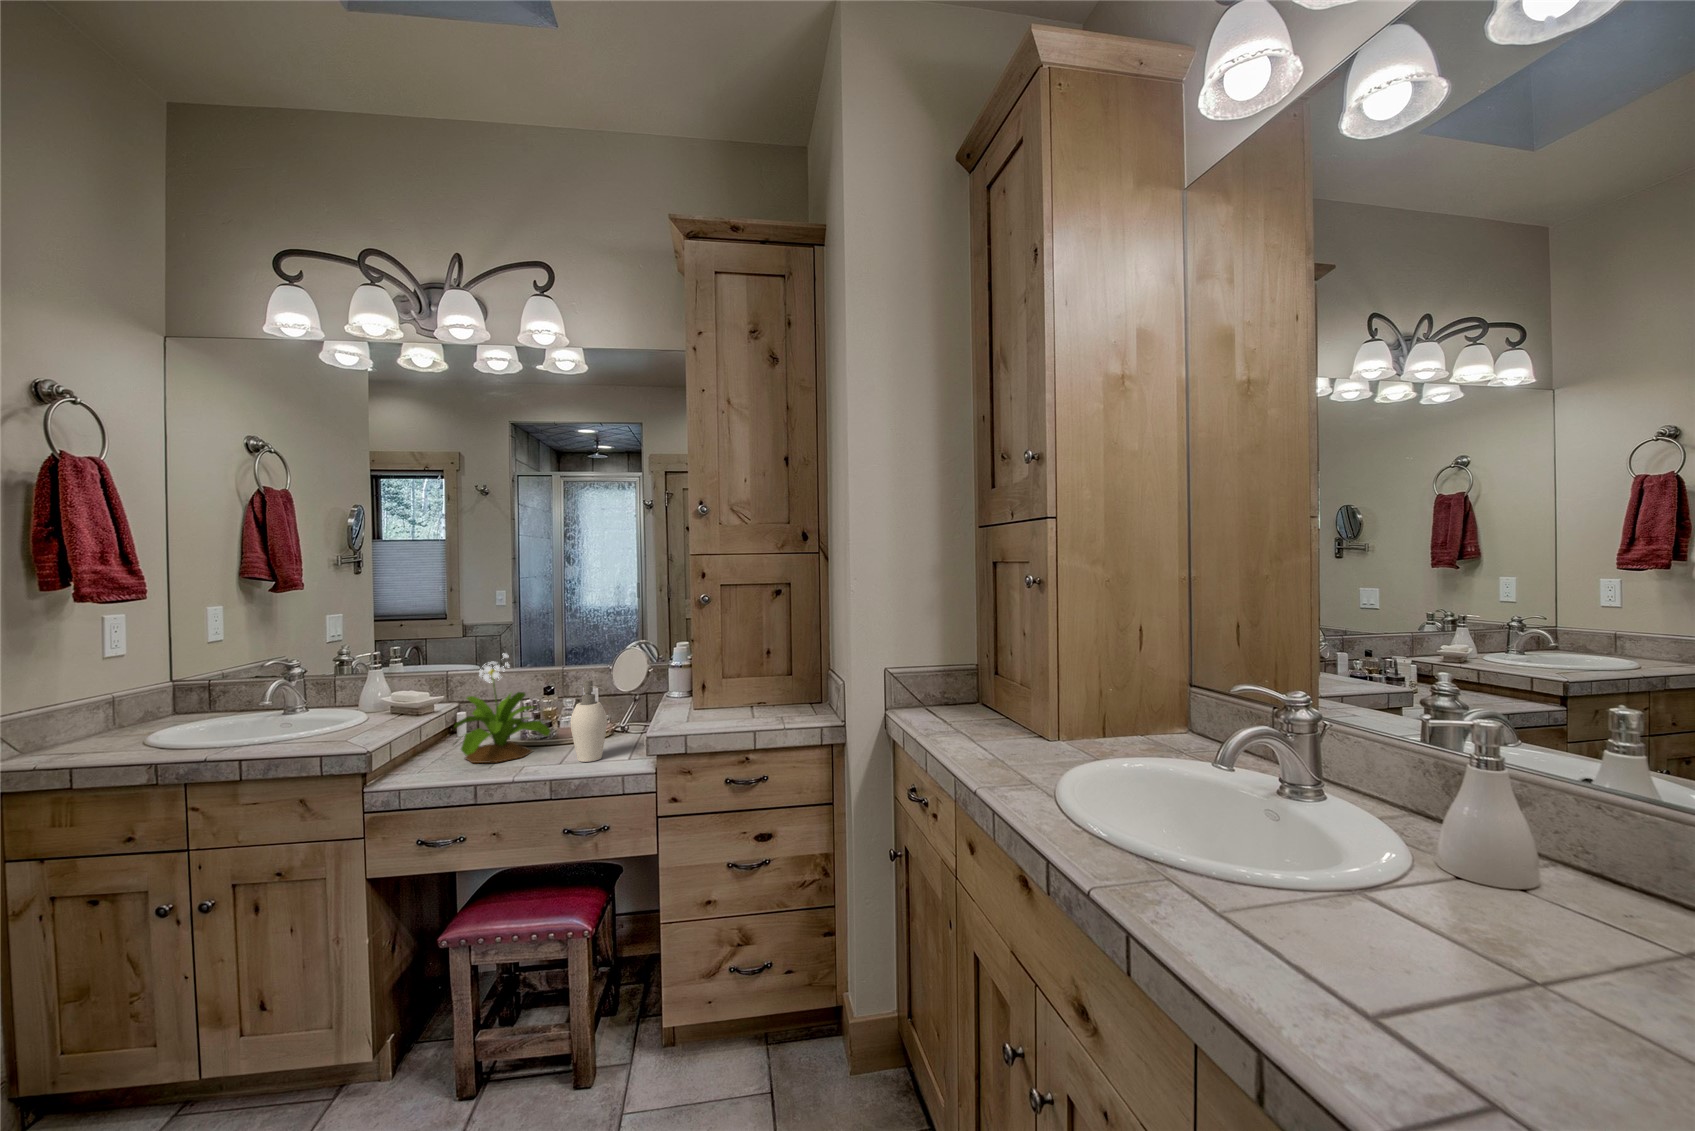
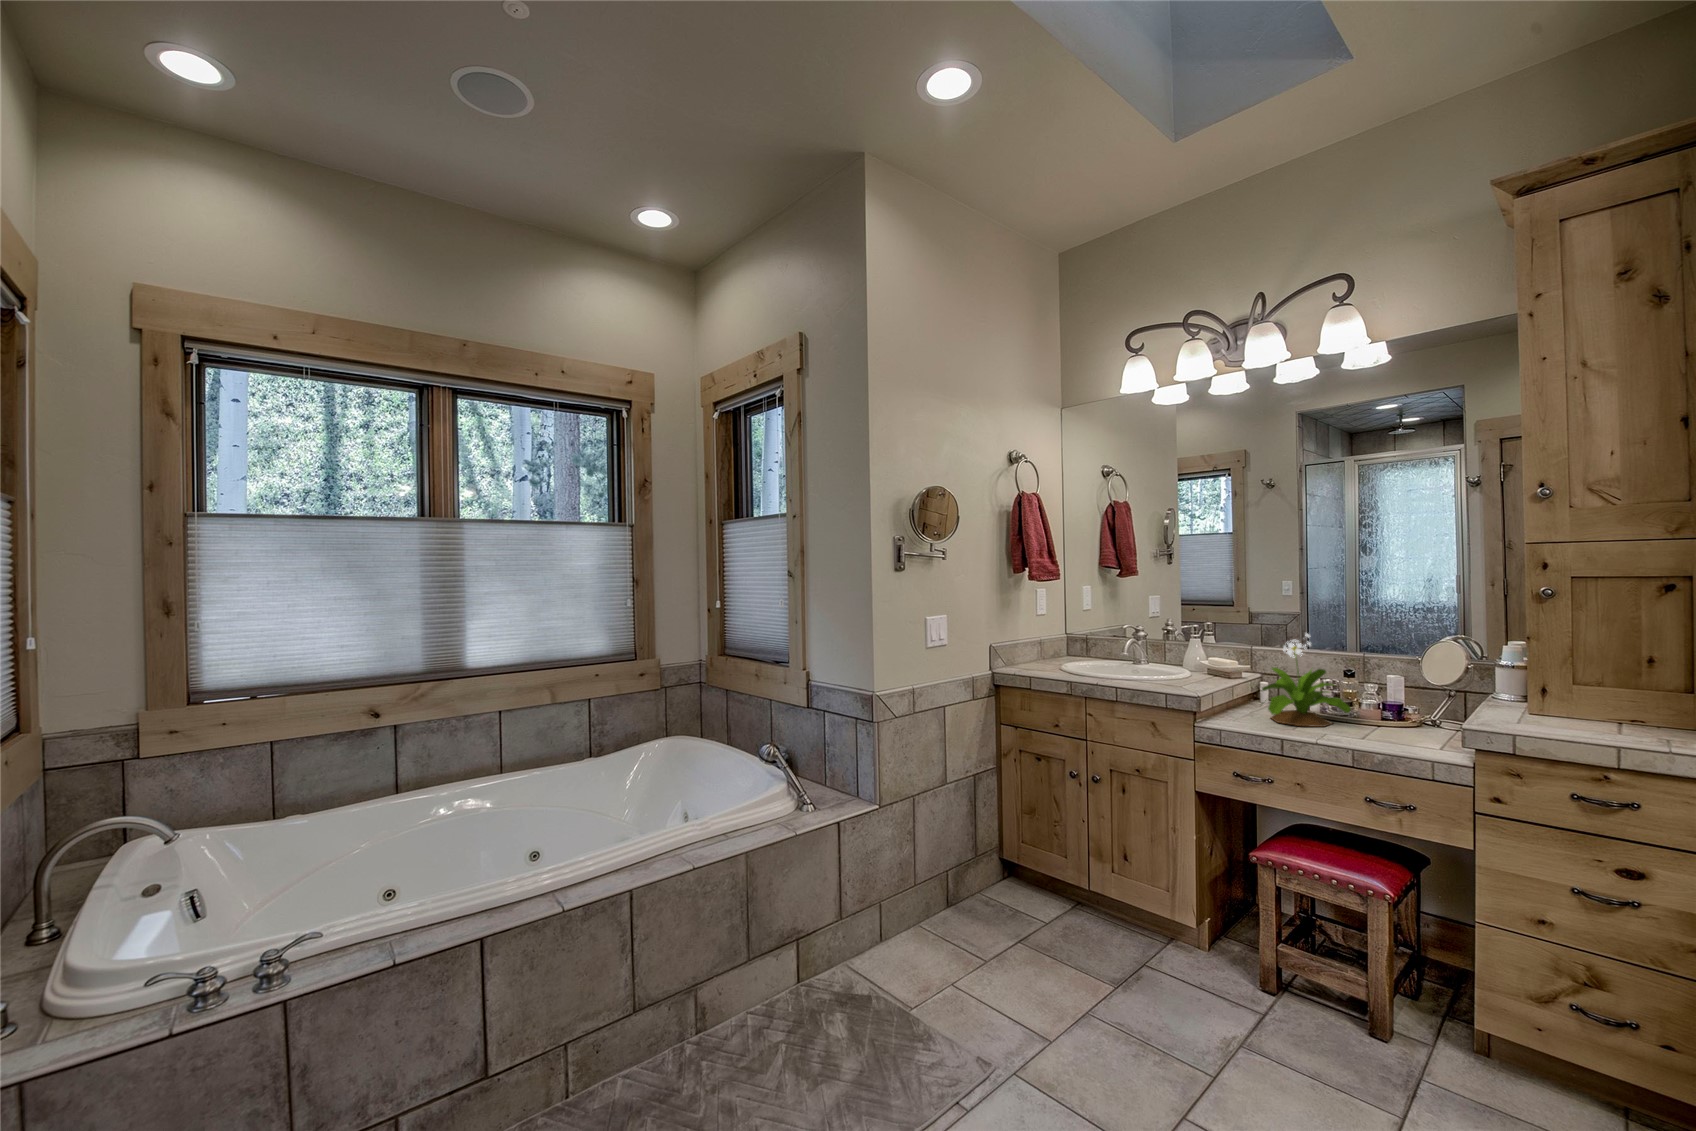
soap dispenser: present [570,680,607,762] -> none [1373,665,1414,742]

